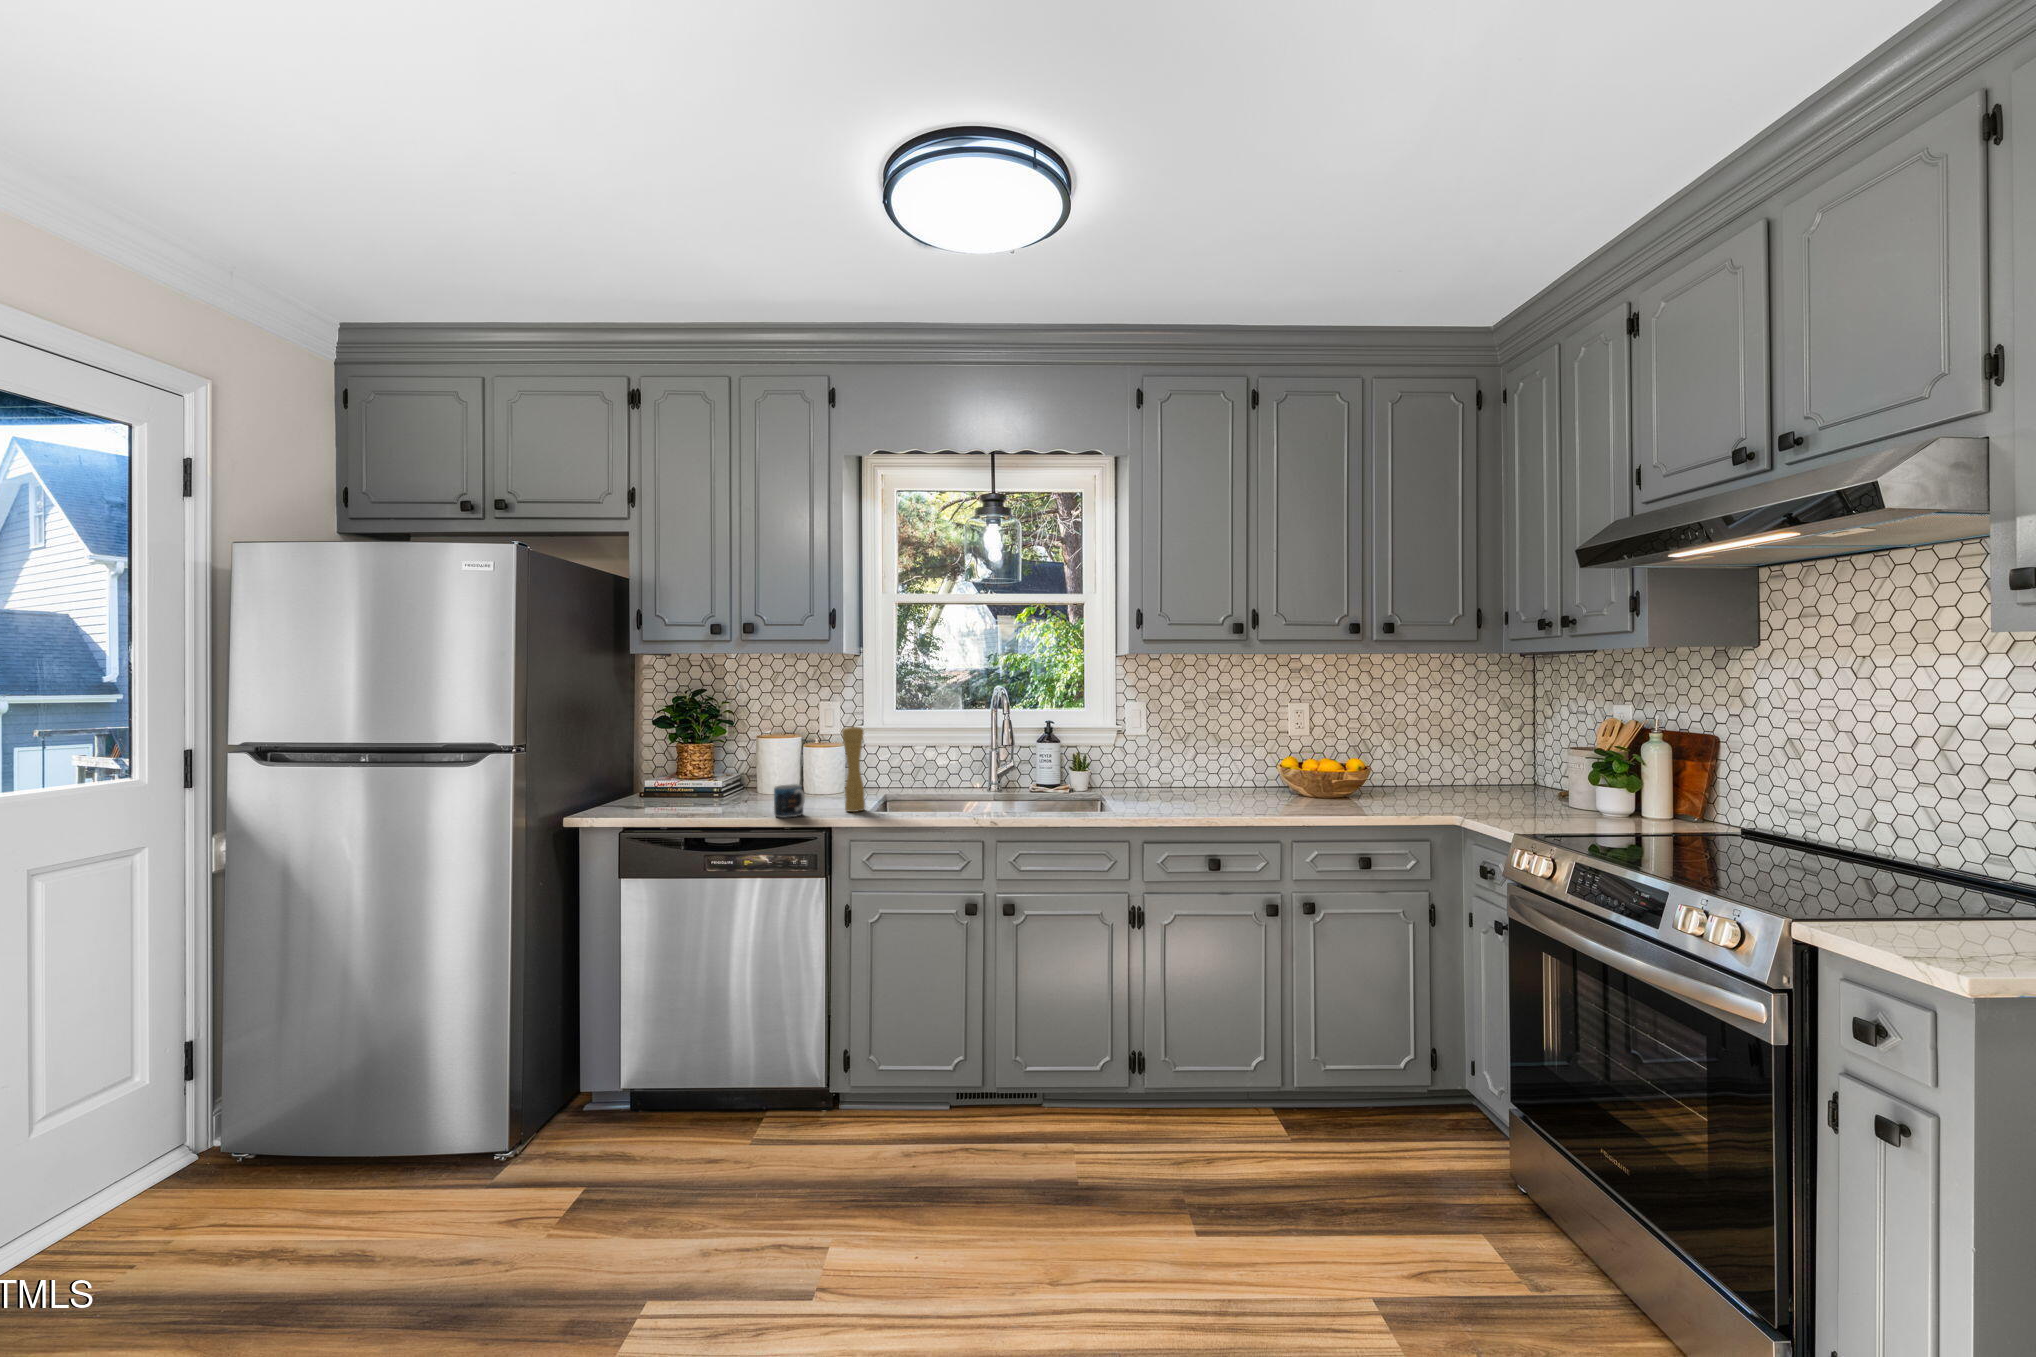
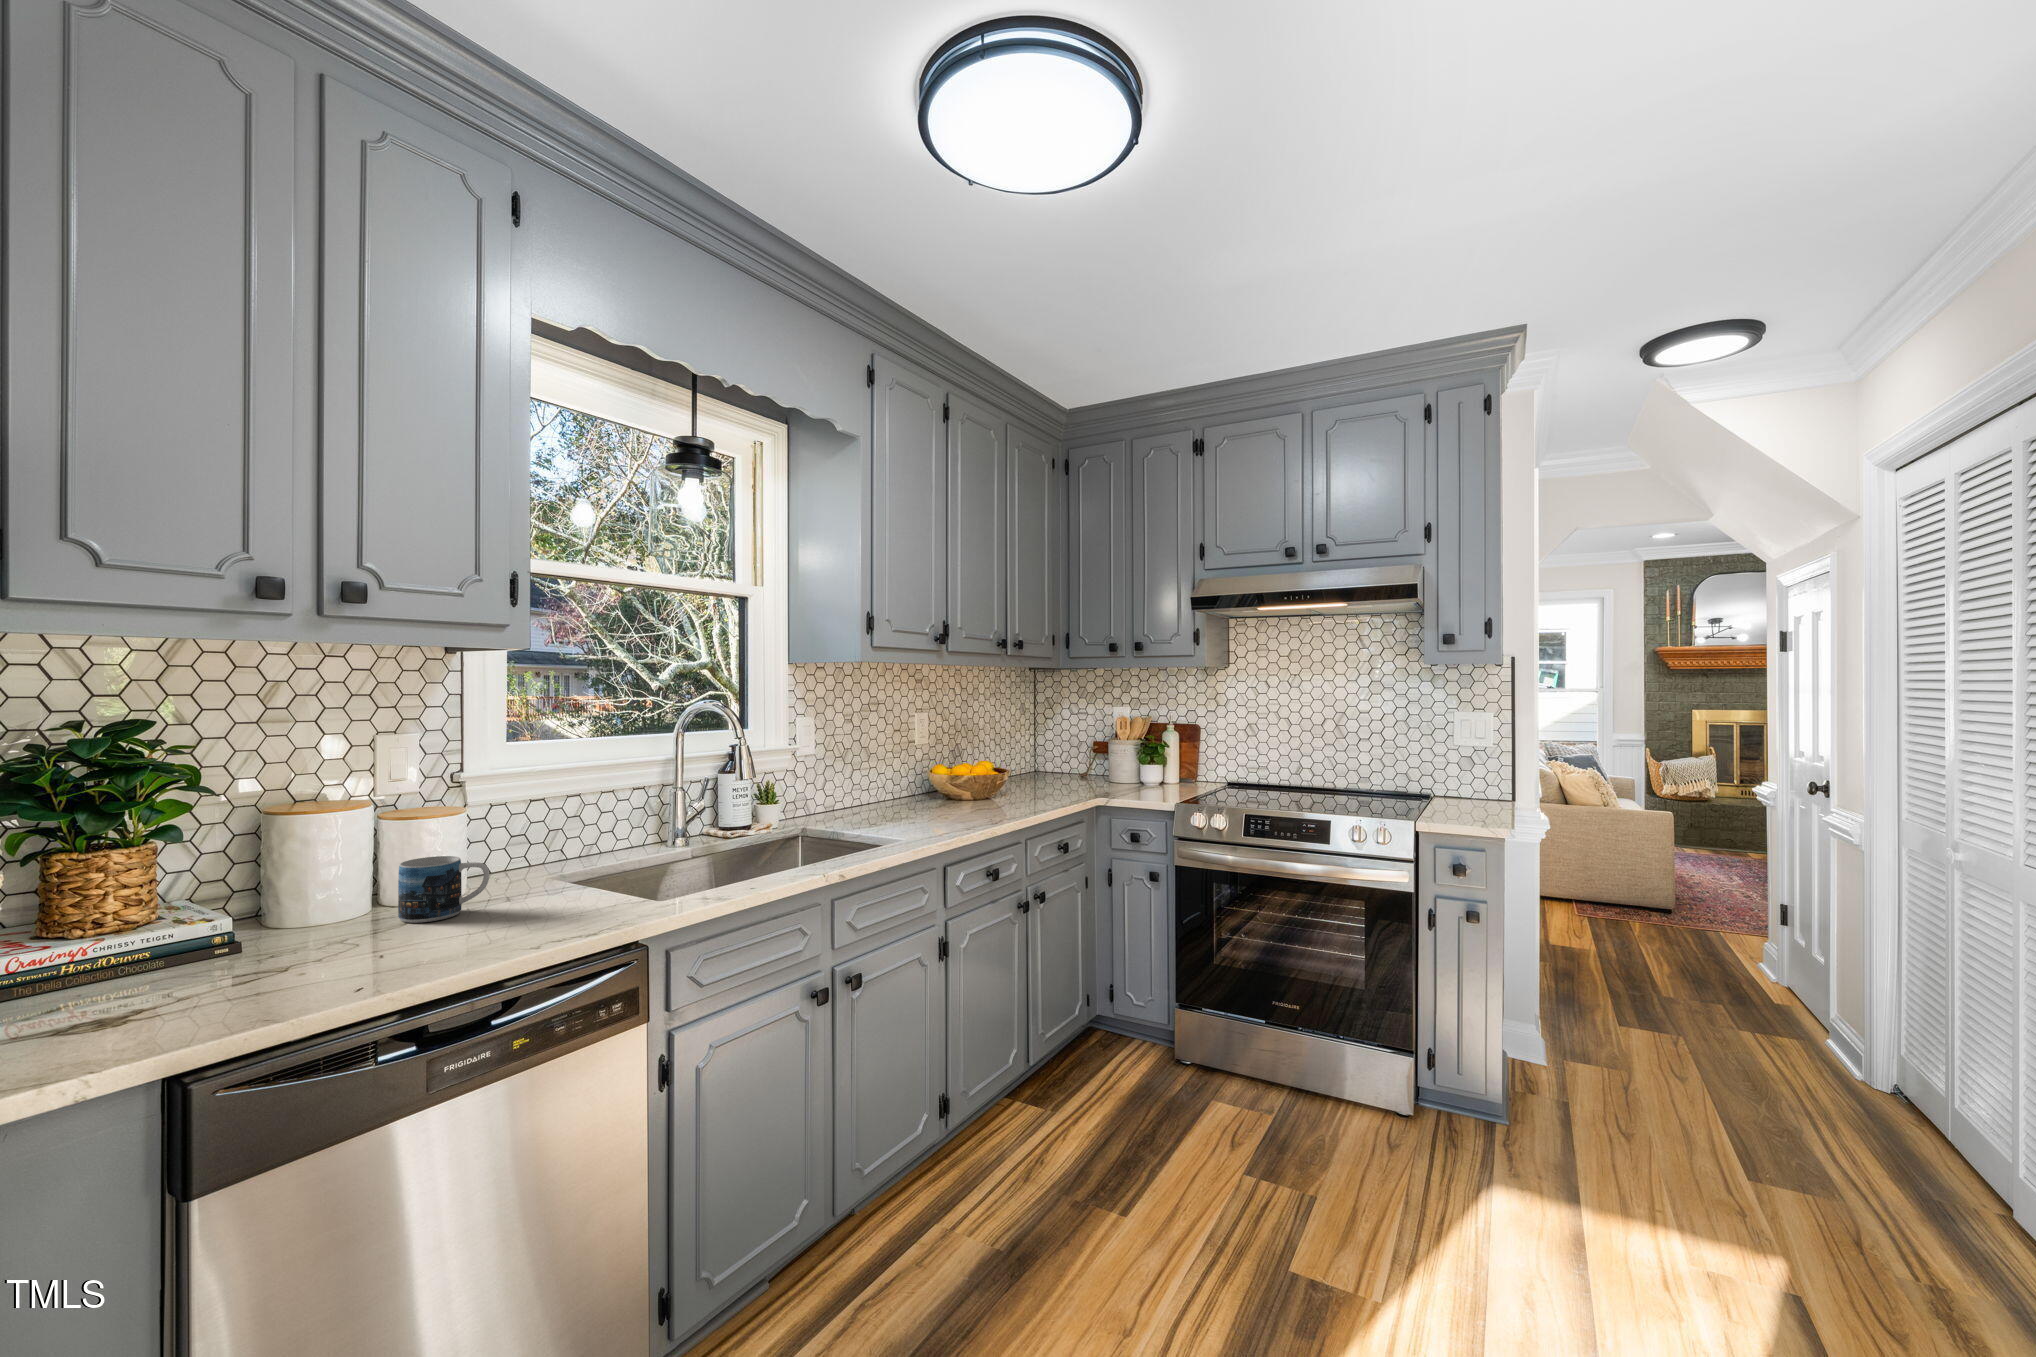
pepper mill: present [842,726,866,812] -> none [506,743,547,891]

